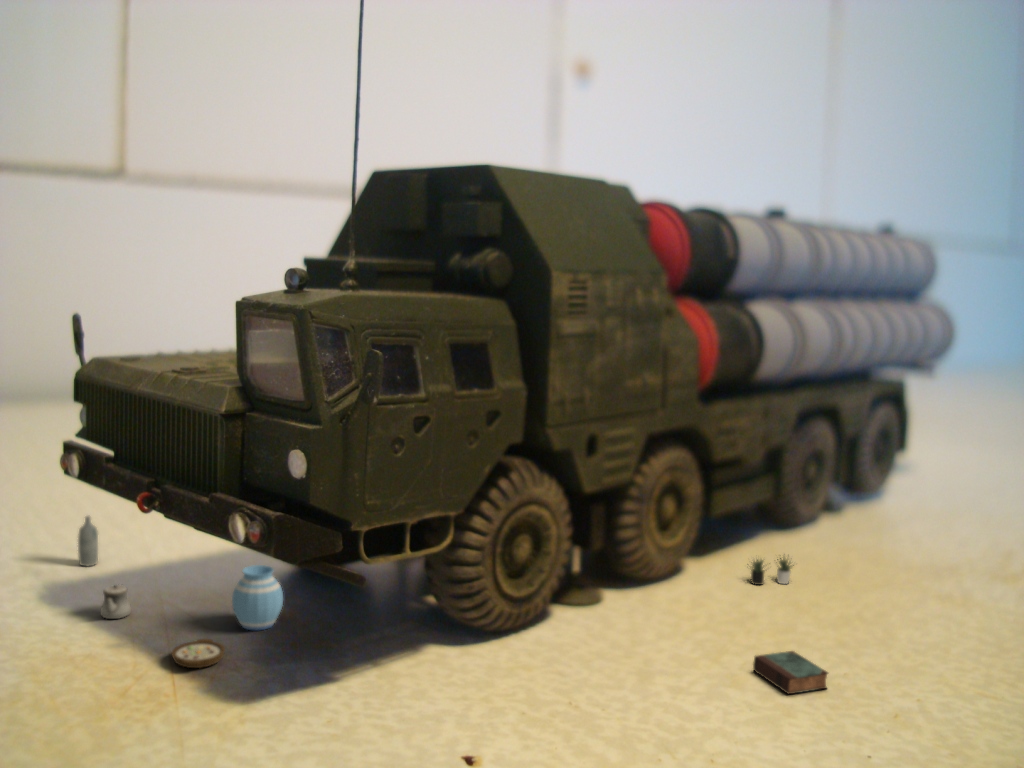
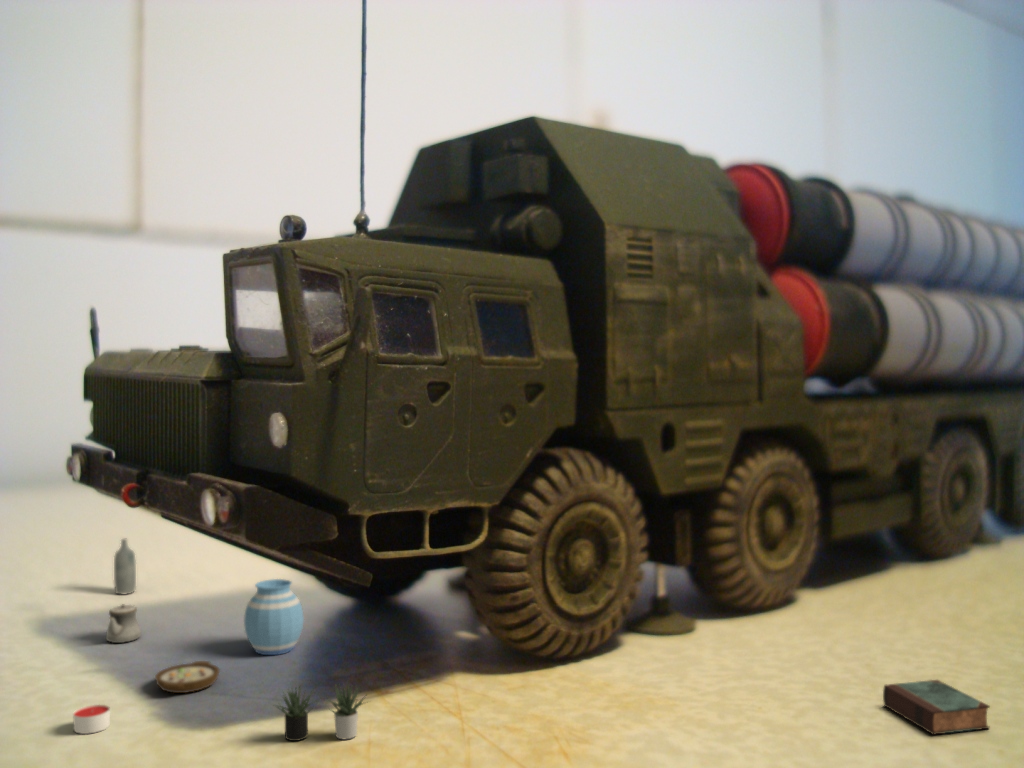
succulent plant: present [751,558,794,585] -> present [277,687,367,741]
candle: none [123,682,152,707] -> present [73,705,110,734]

